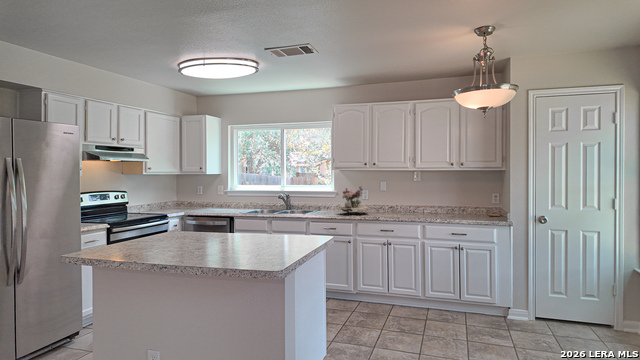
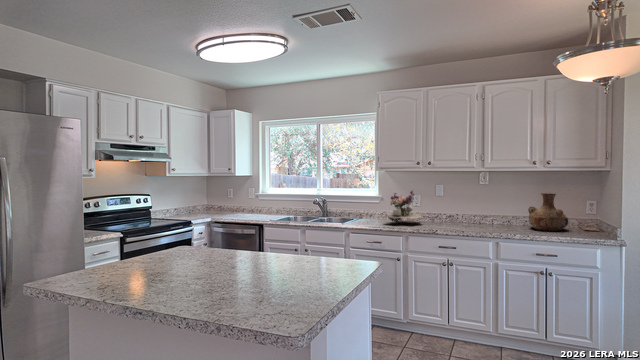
vase: none [450,187,478,217] -> present [528,192,568,231]

